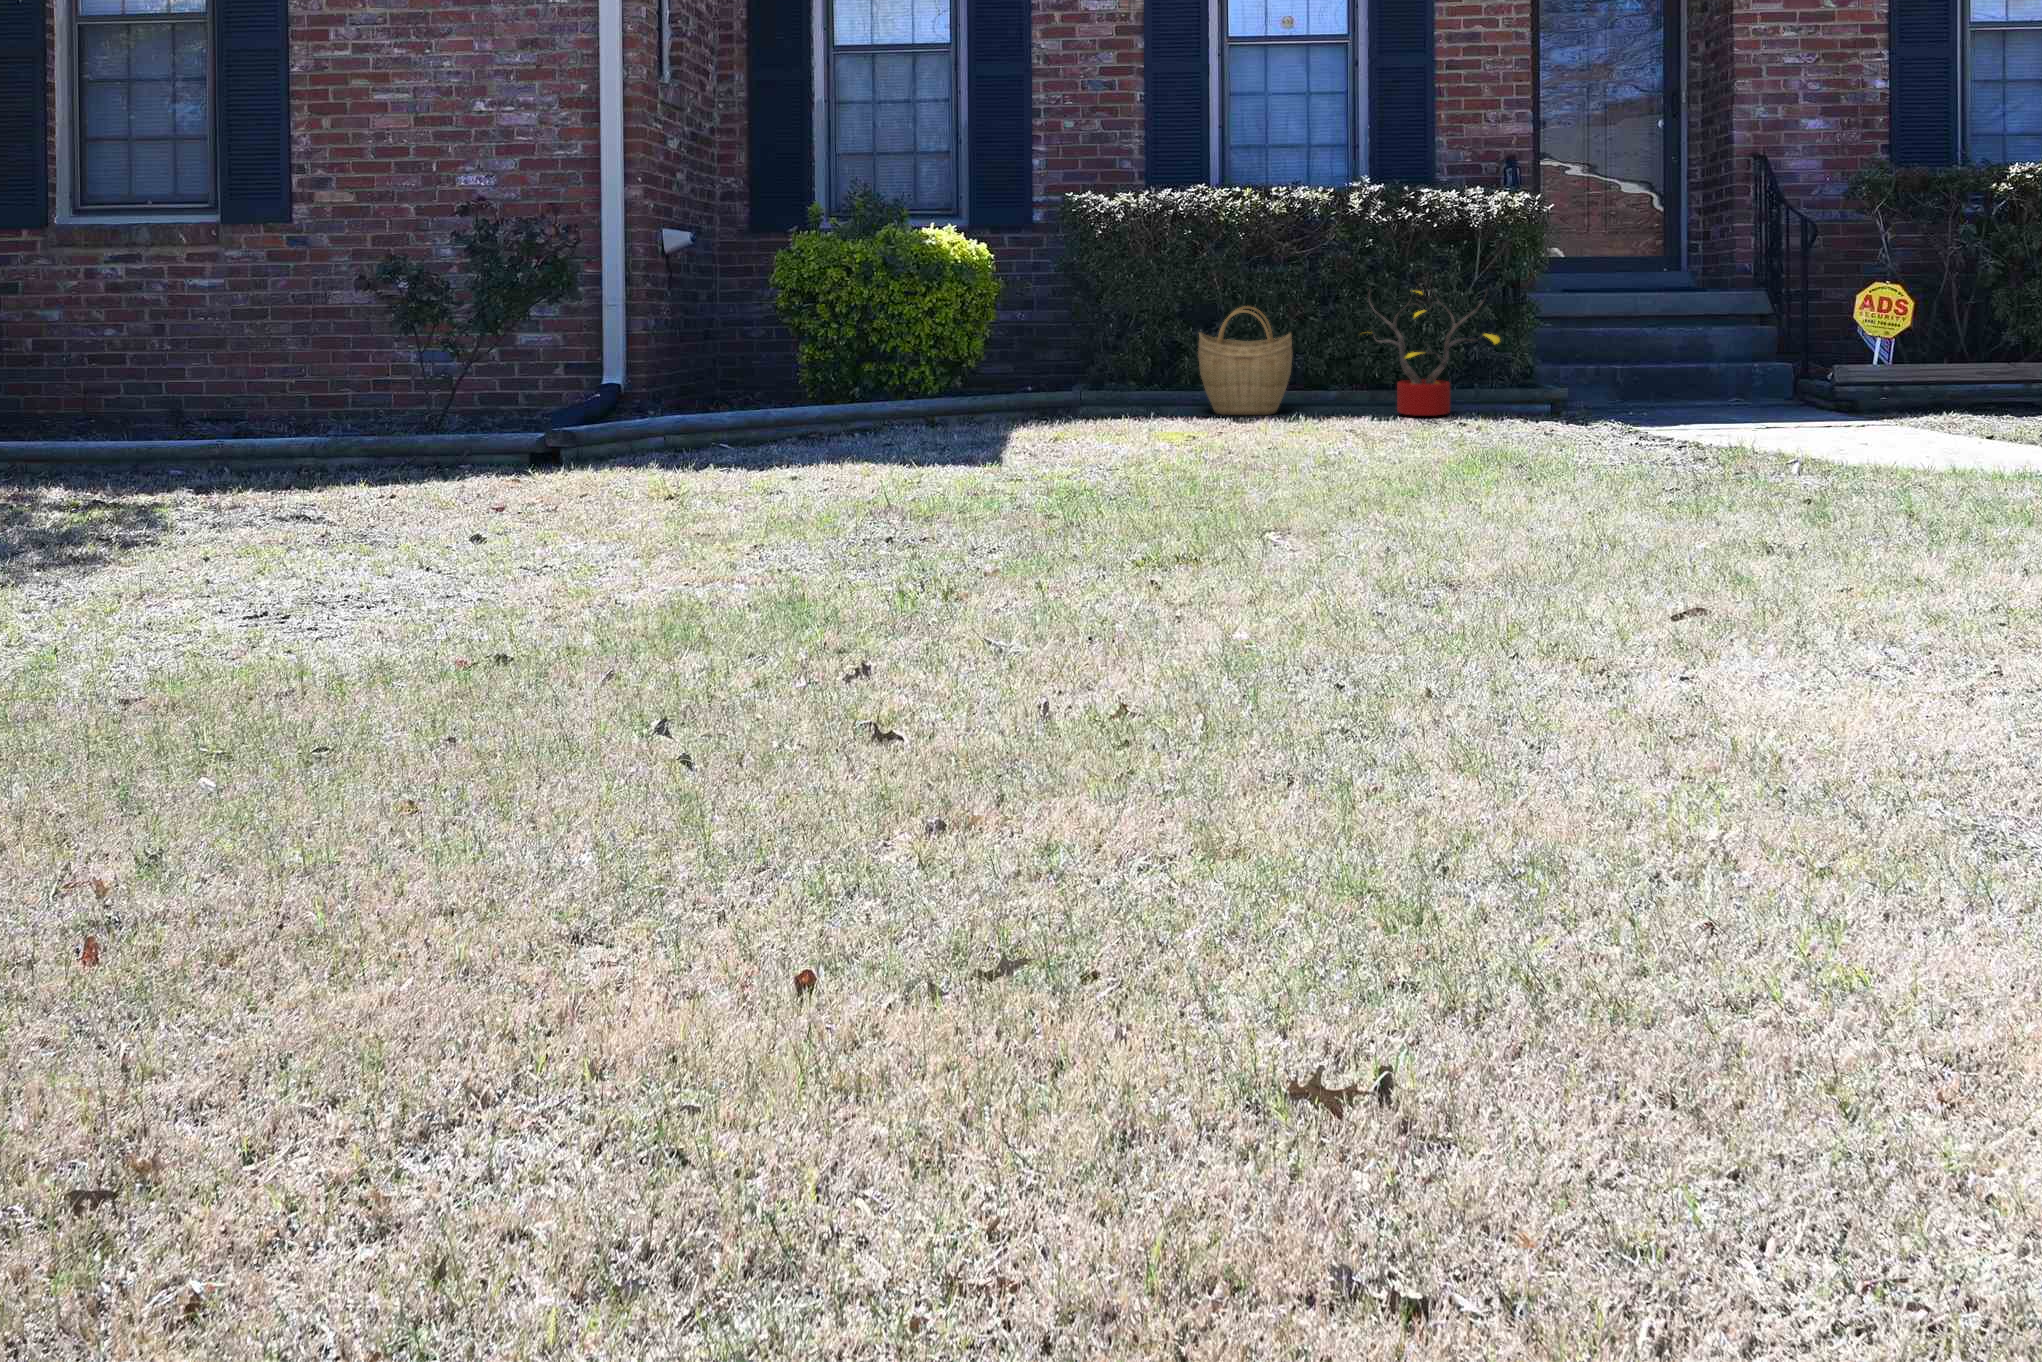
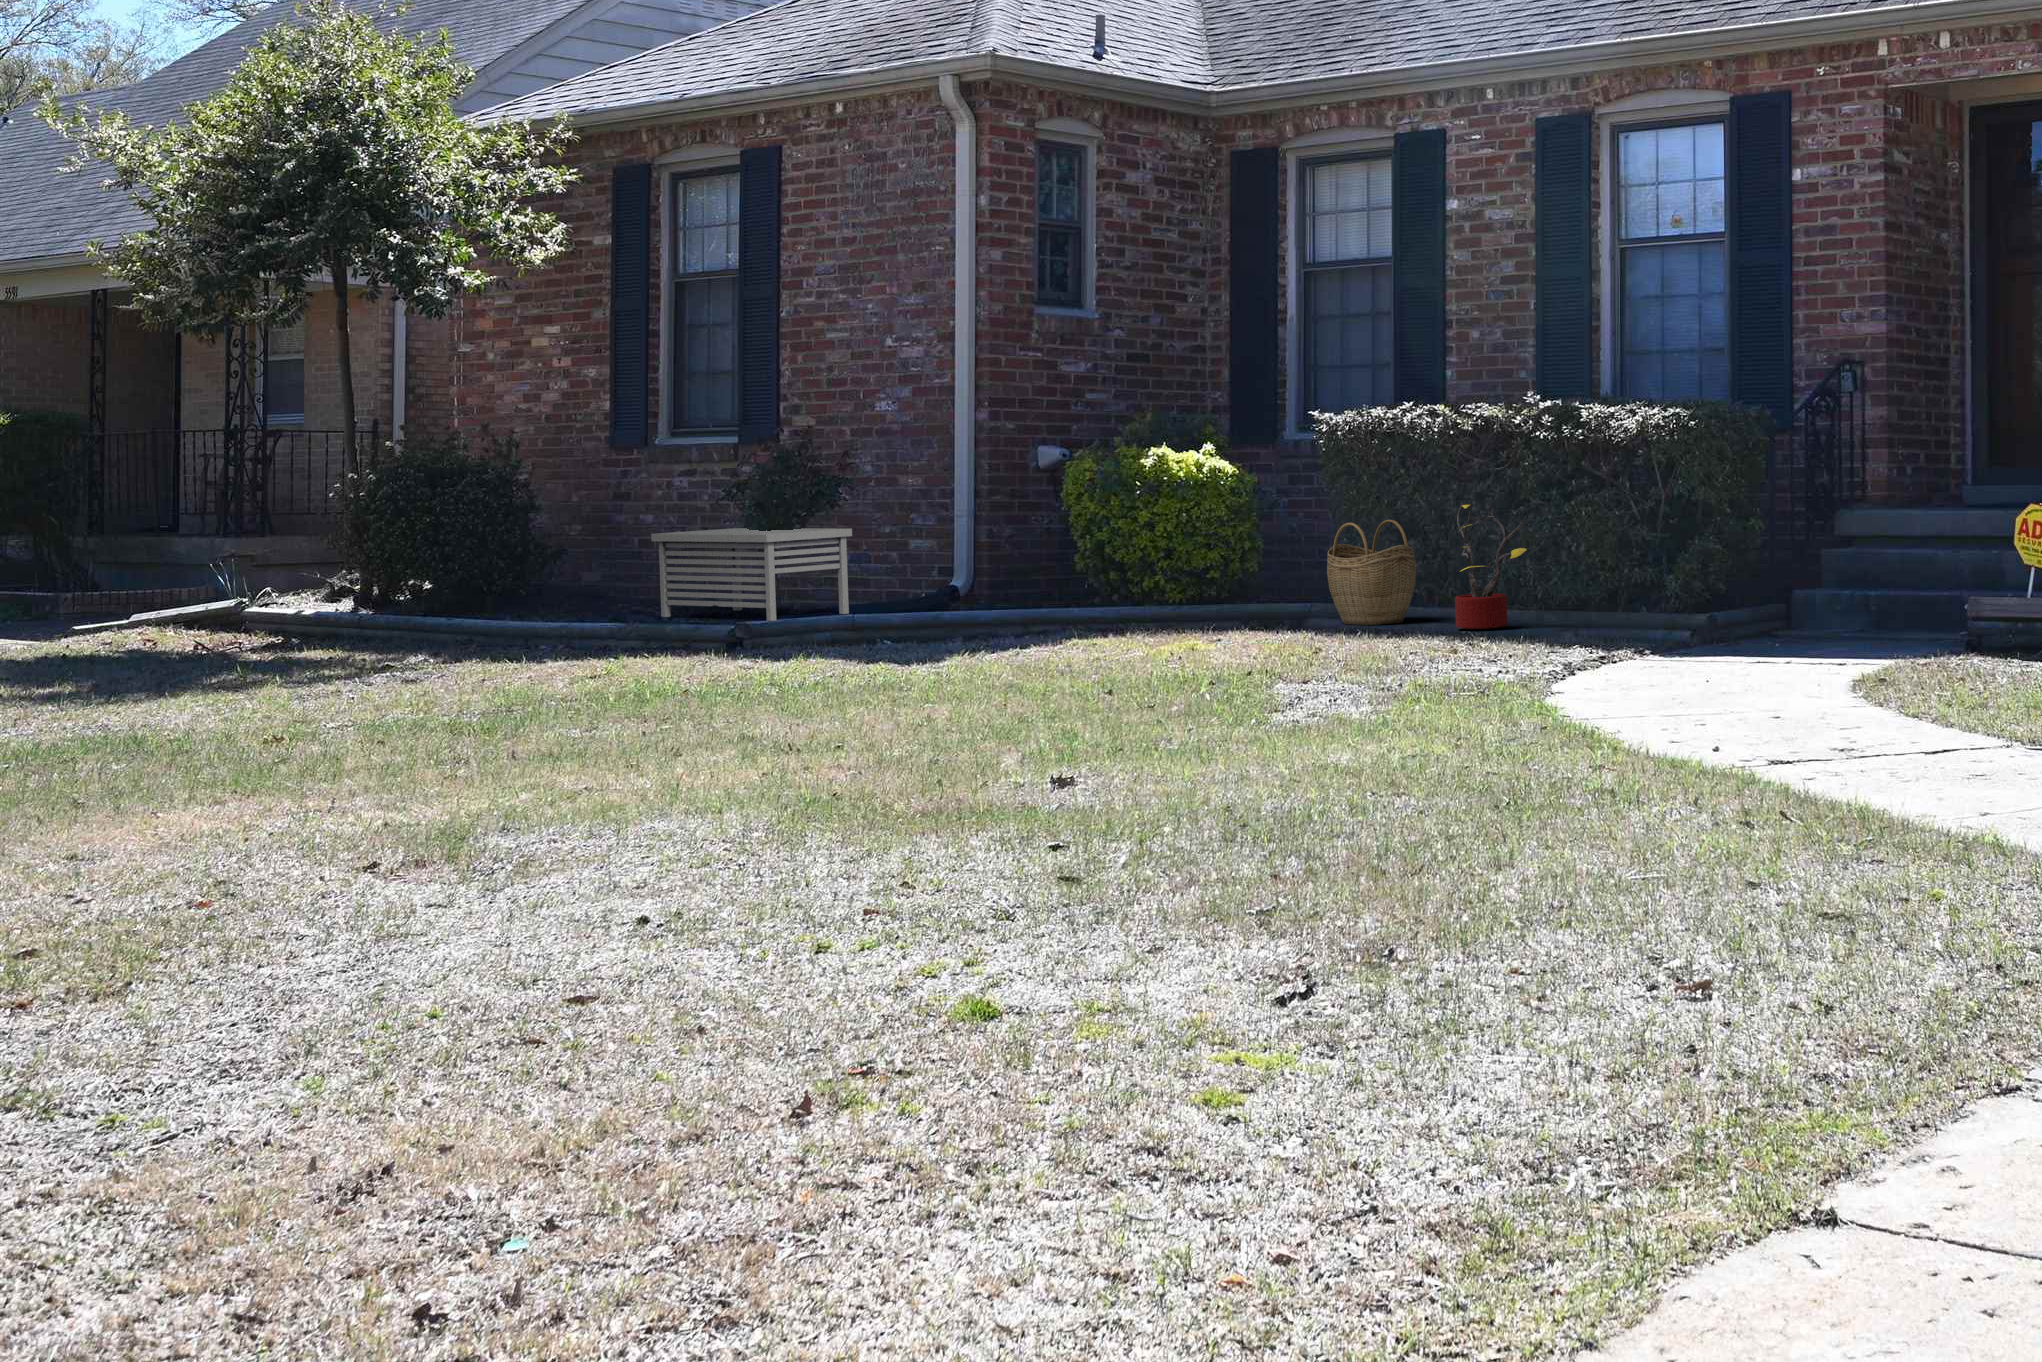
storage bench: none [184,323,460,437] -> present [651,528,852,621]

